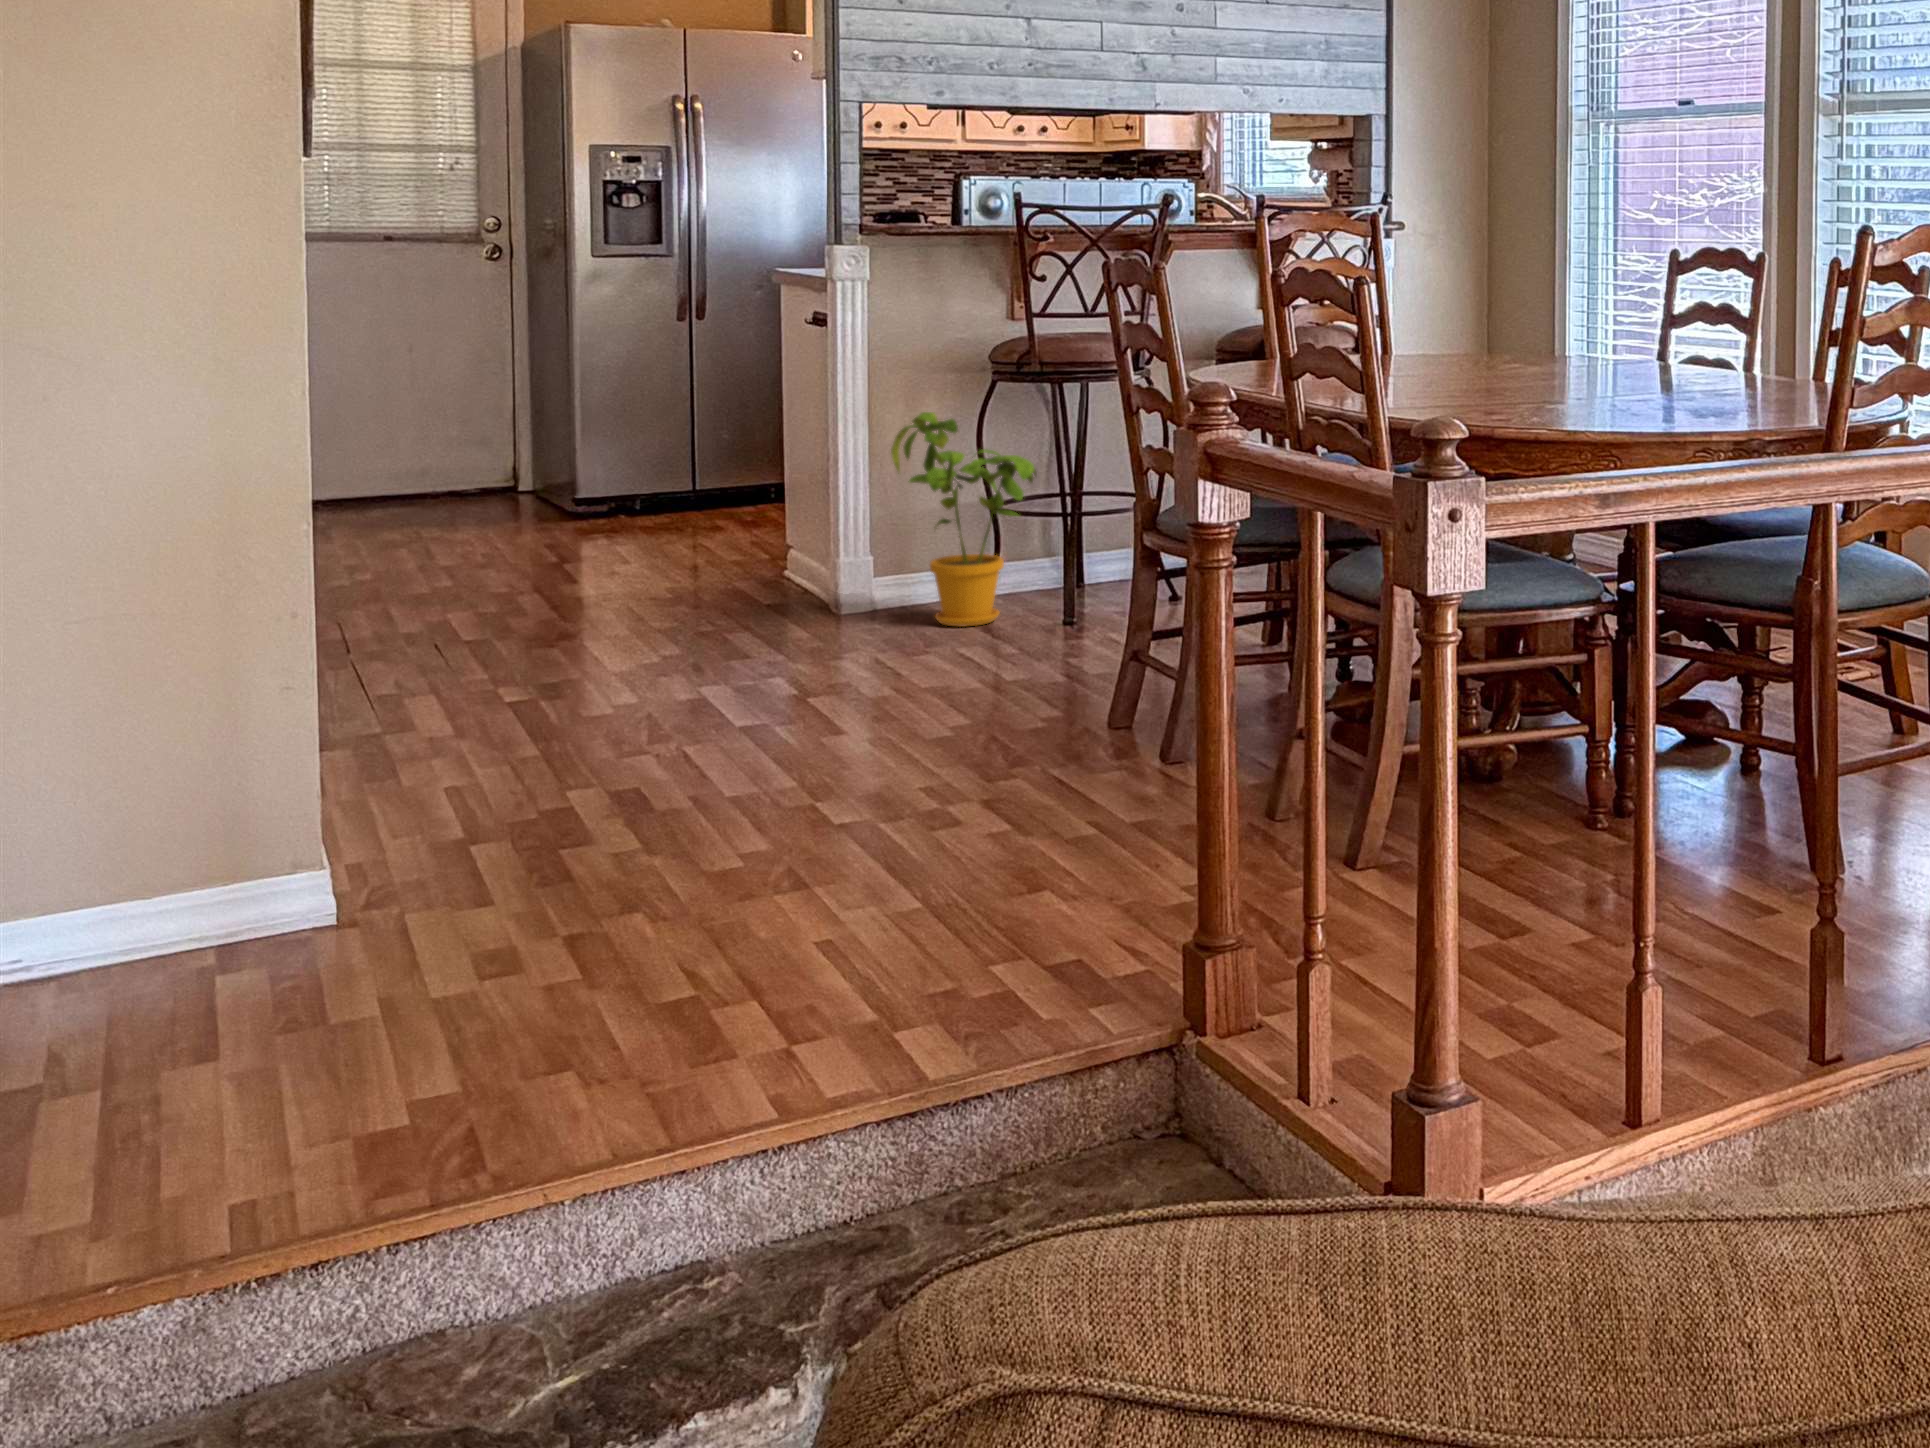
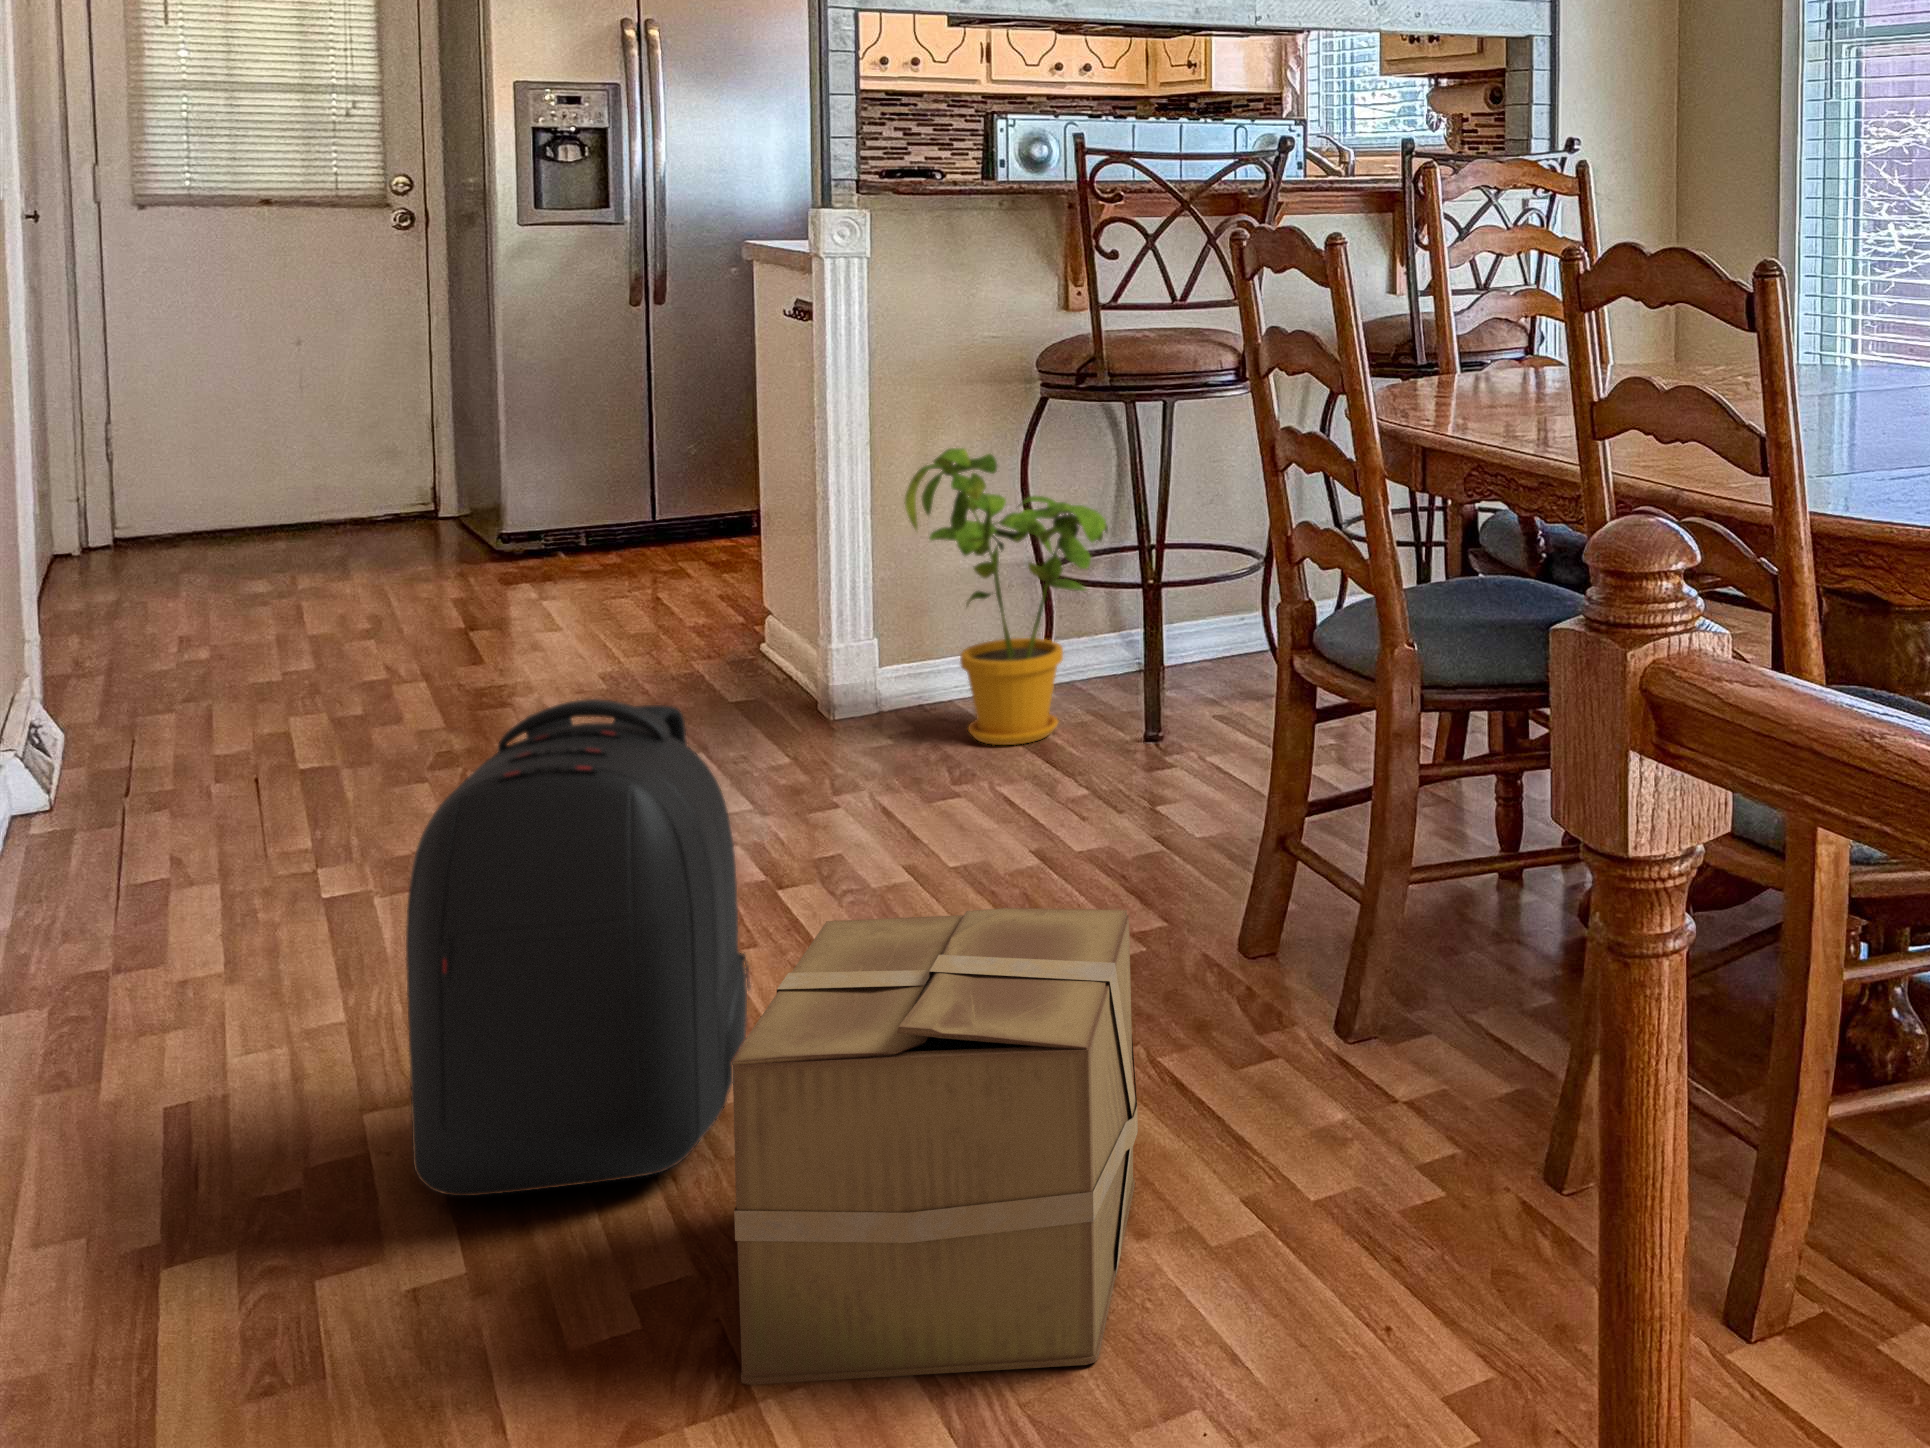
backpack: none [604,531,797,806] -> present [406,699,751,1196]
cardboard box: none [798,644,1022,869] -> present [732,908,1138,1385]

